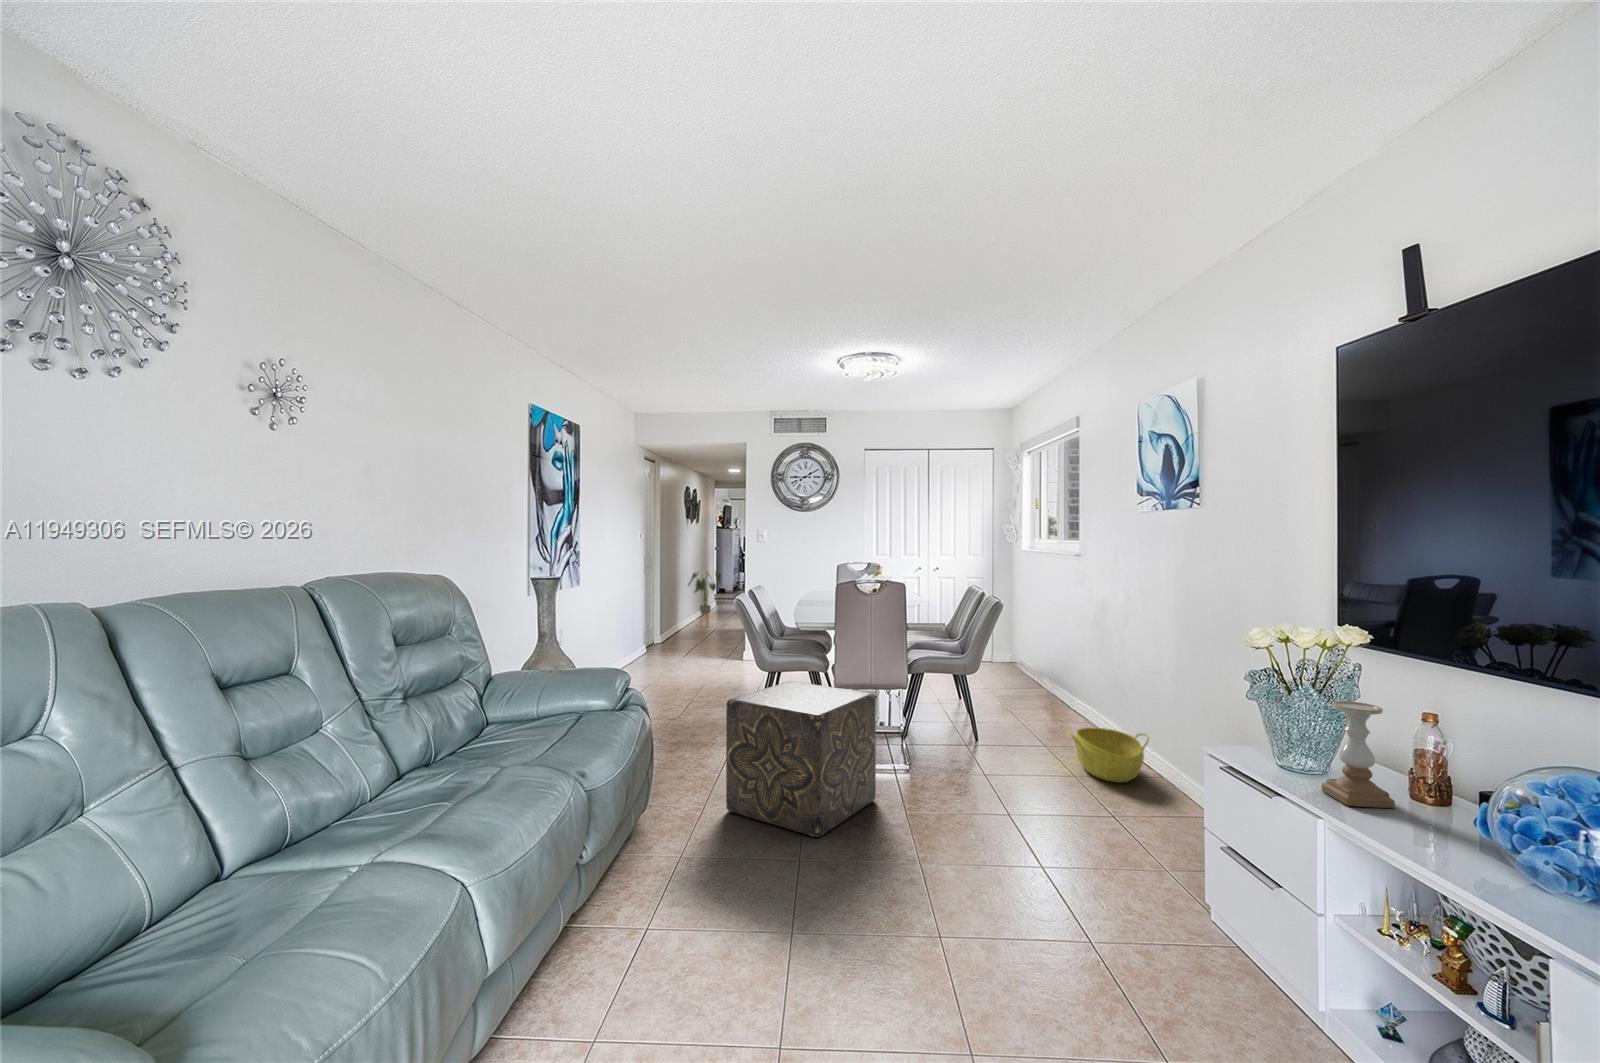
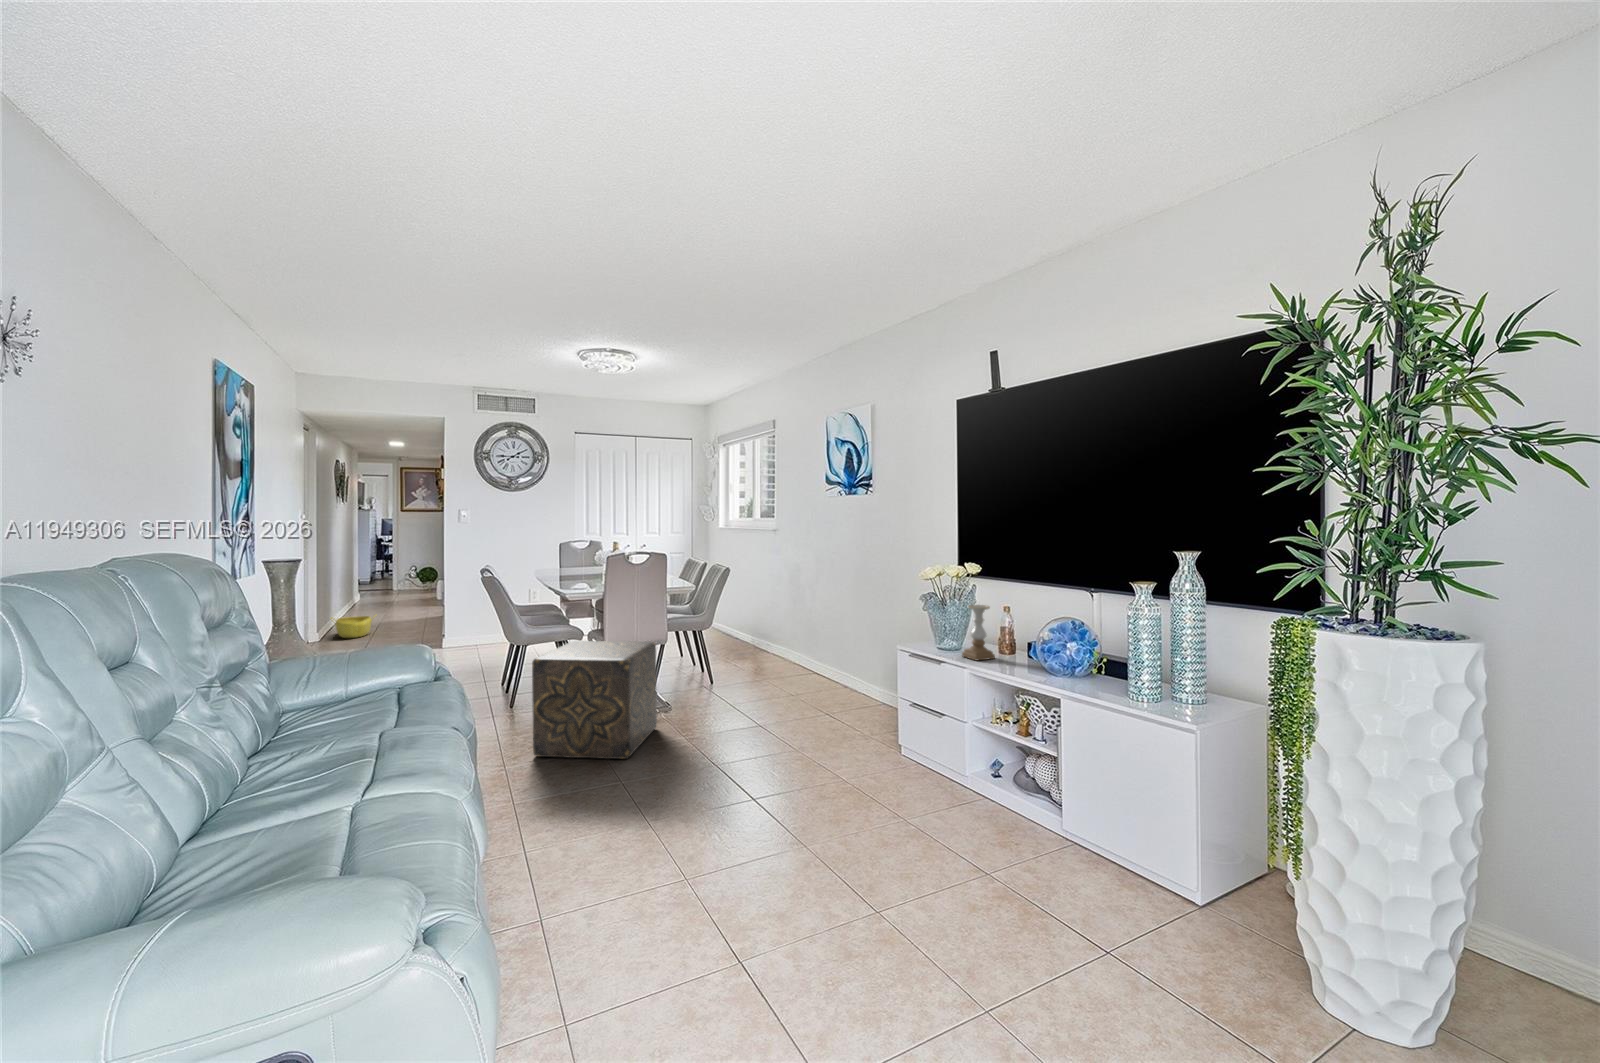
house plant: present [688,572,721,626] -> none [349,553,391,614]
basket: present [1069,728,1149,782] -> present [331,616,372,638]

